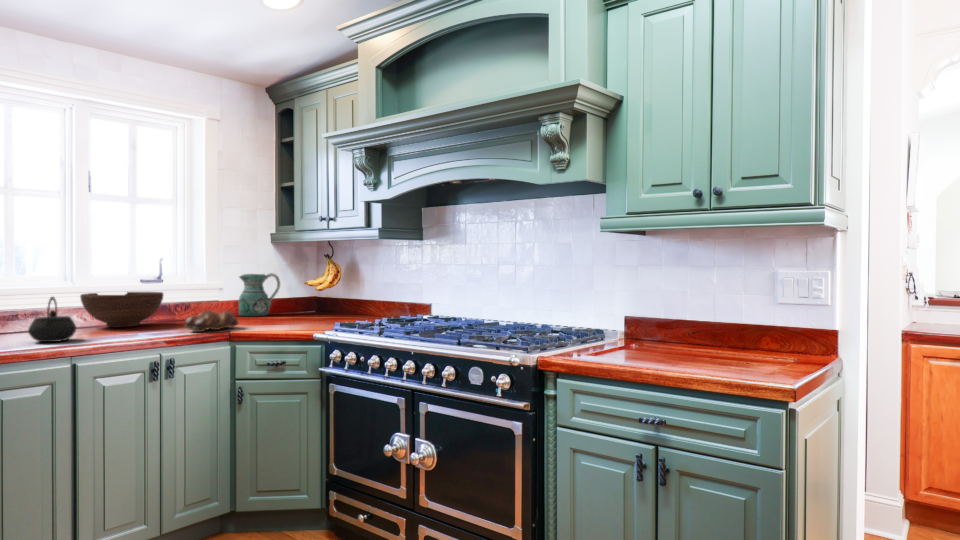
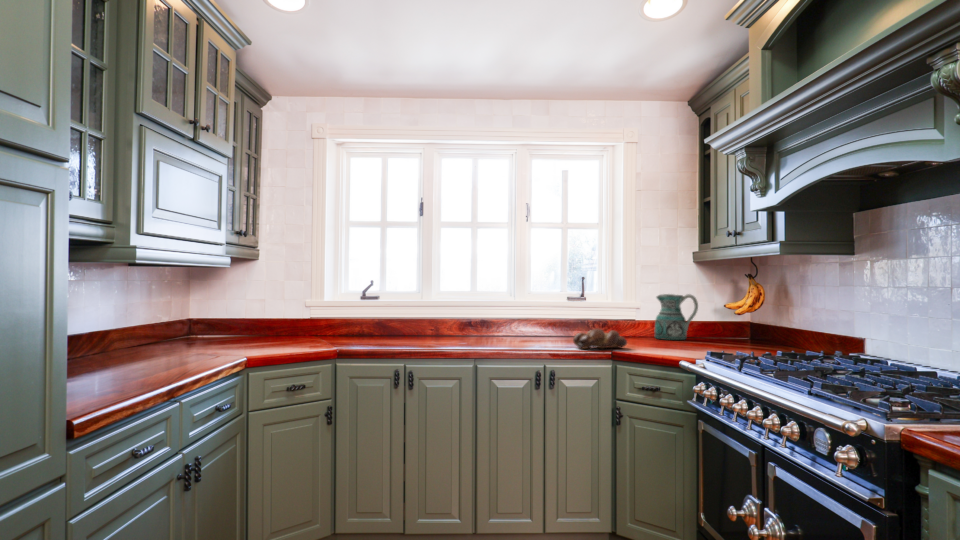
fruit bowl: present [80,292,164,327] -> none [509,307,574,339]
kettle: present [28,297,76,342] -> none [455,307,488,345]

